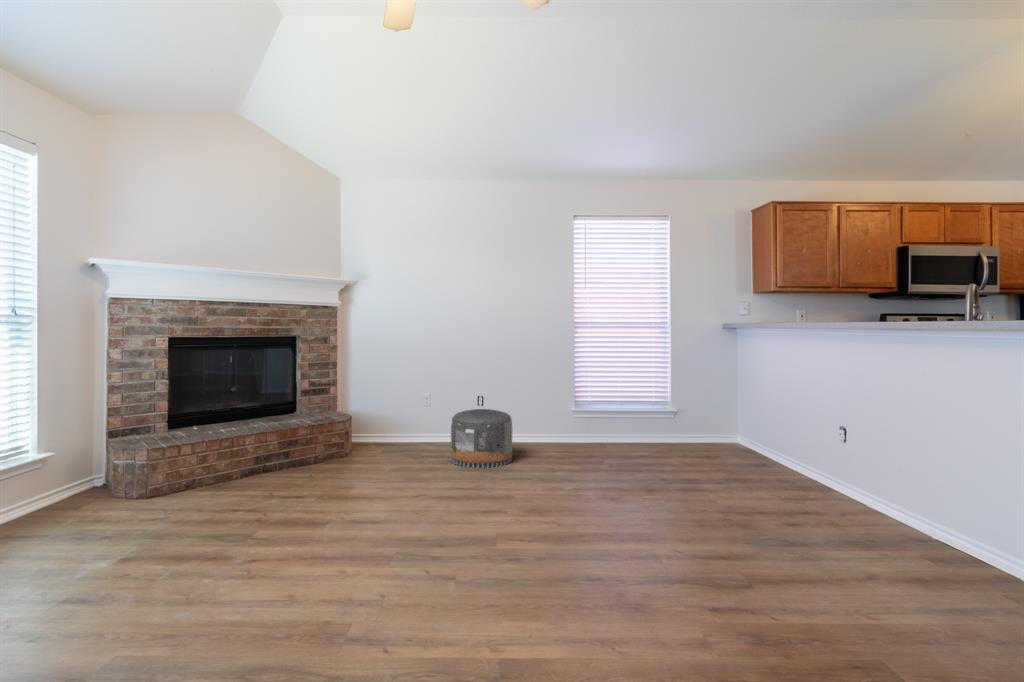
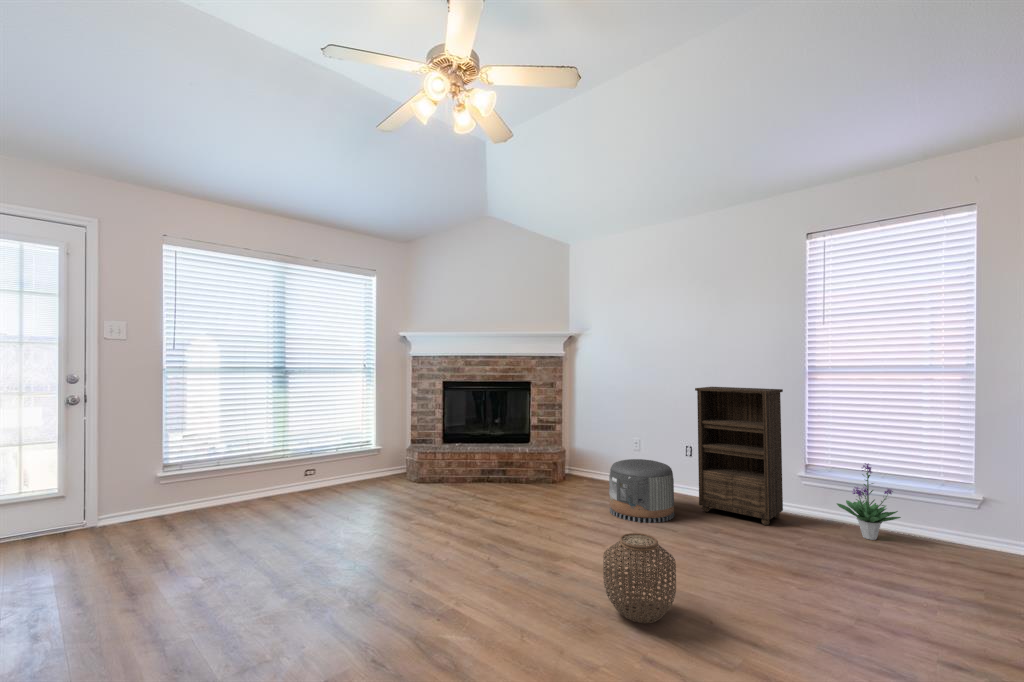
bookshelf: none [510,338,576,449] -> present [695,387,783,525]
potted plant: none [604,390,644,443] -> present [837,463,901,540]
woven basket: none [612,451,674,522] -> present [603,533,676,623]

